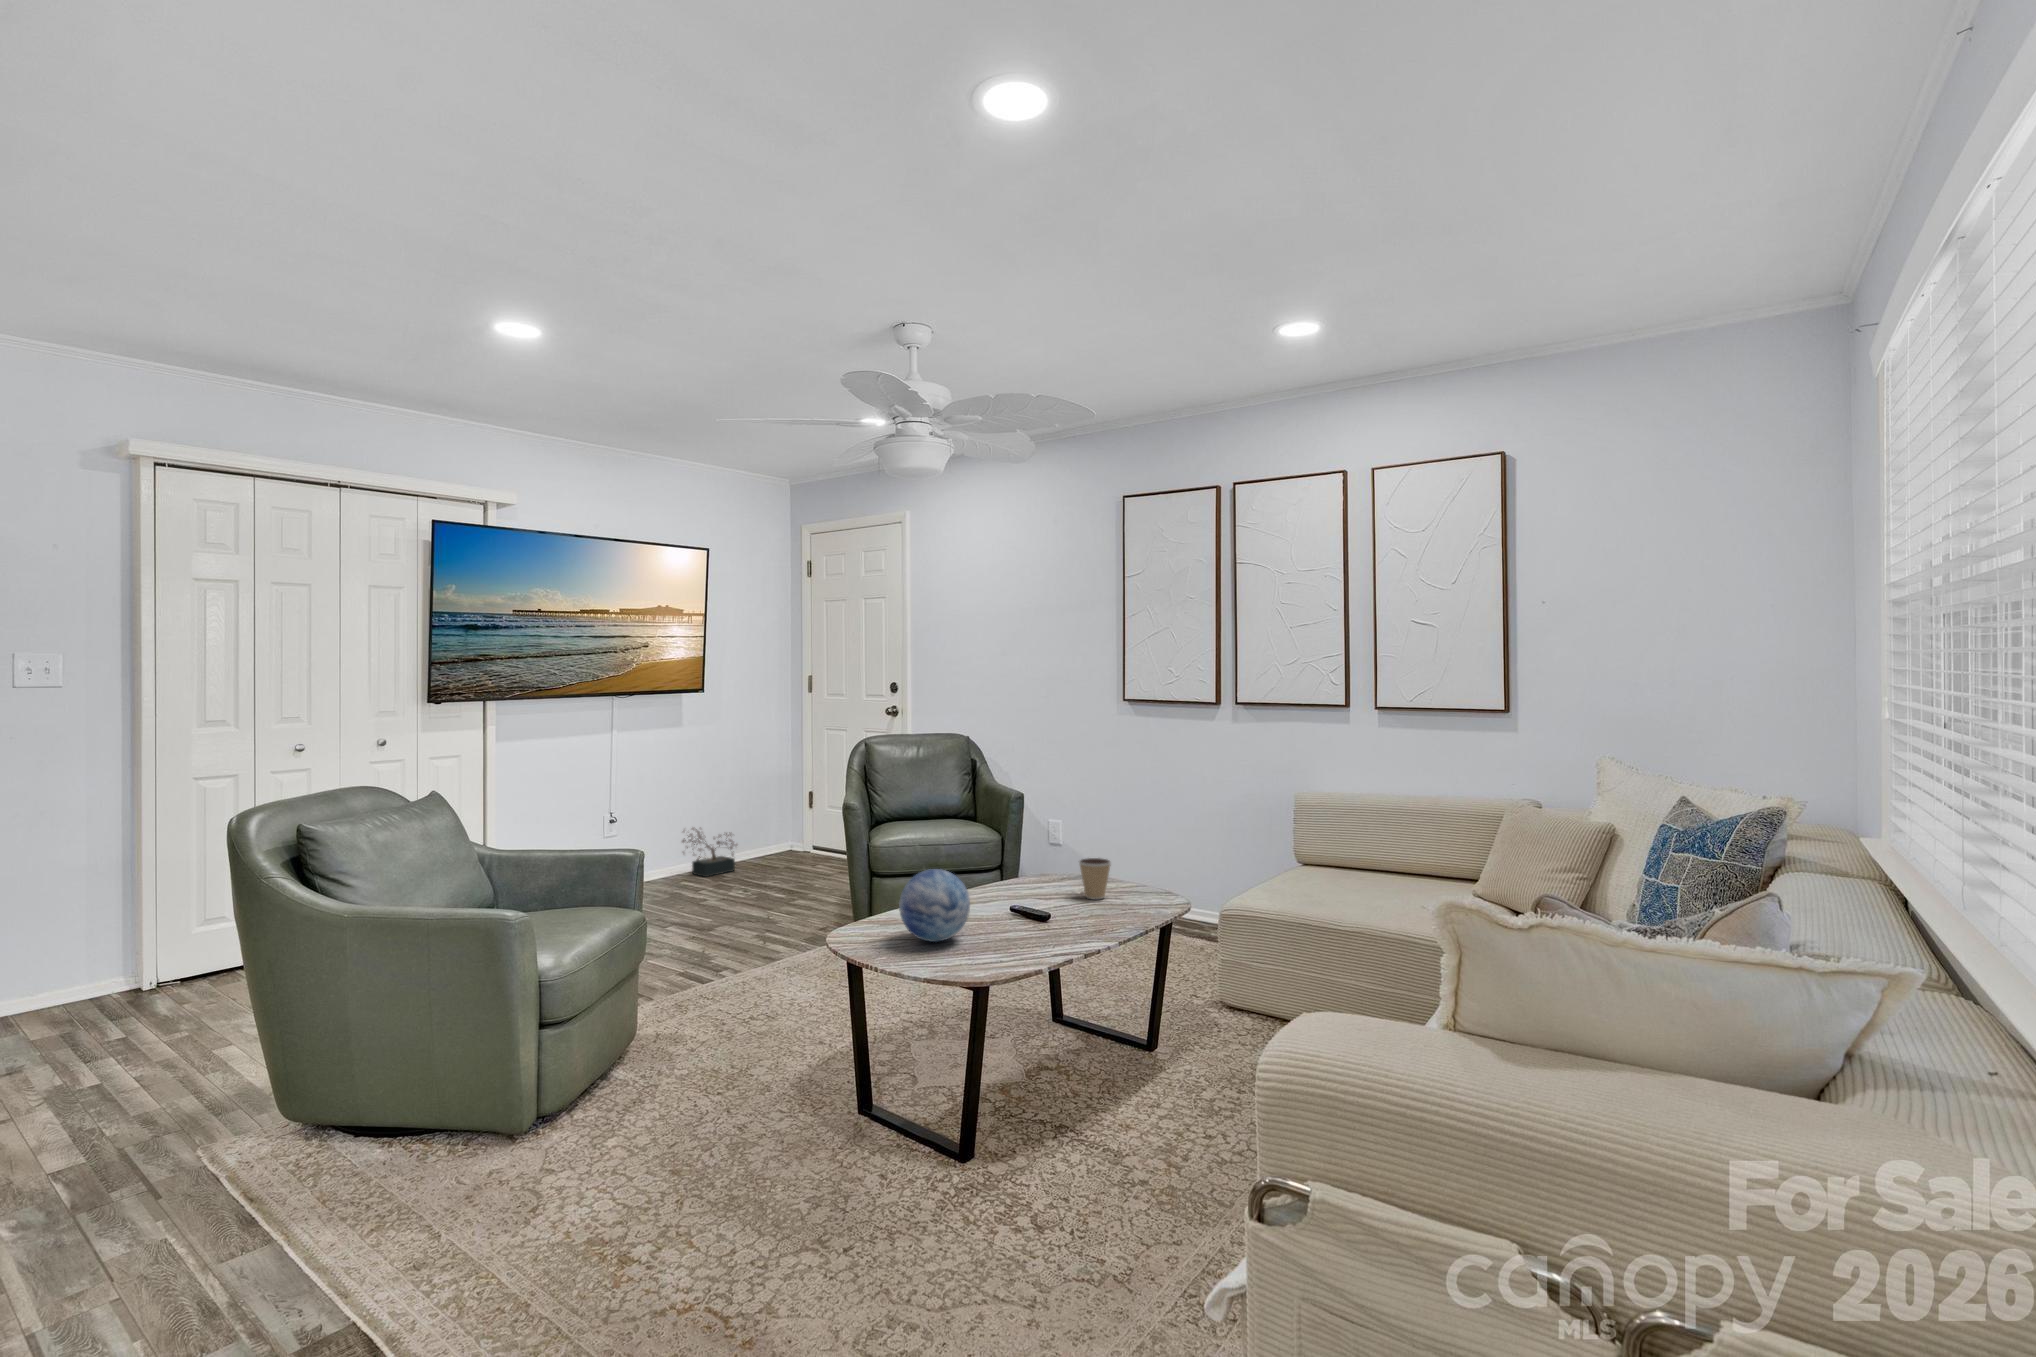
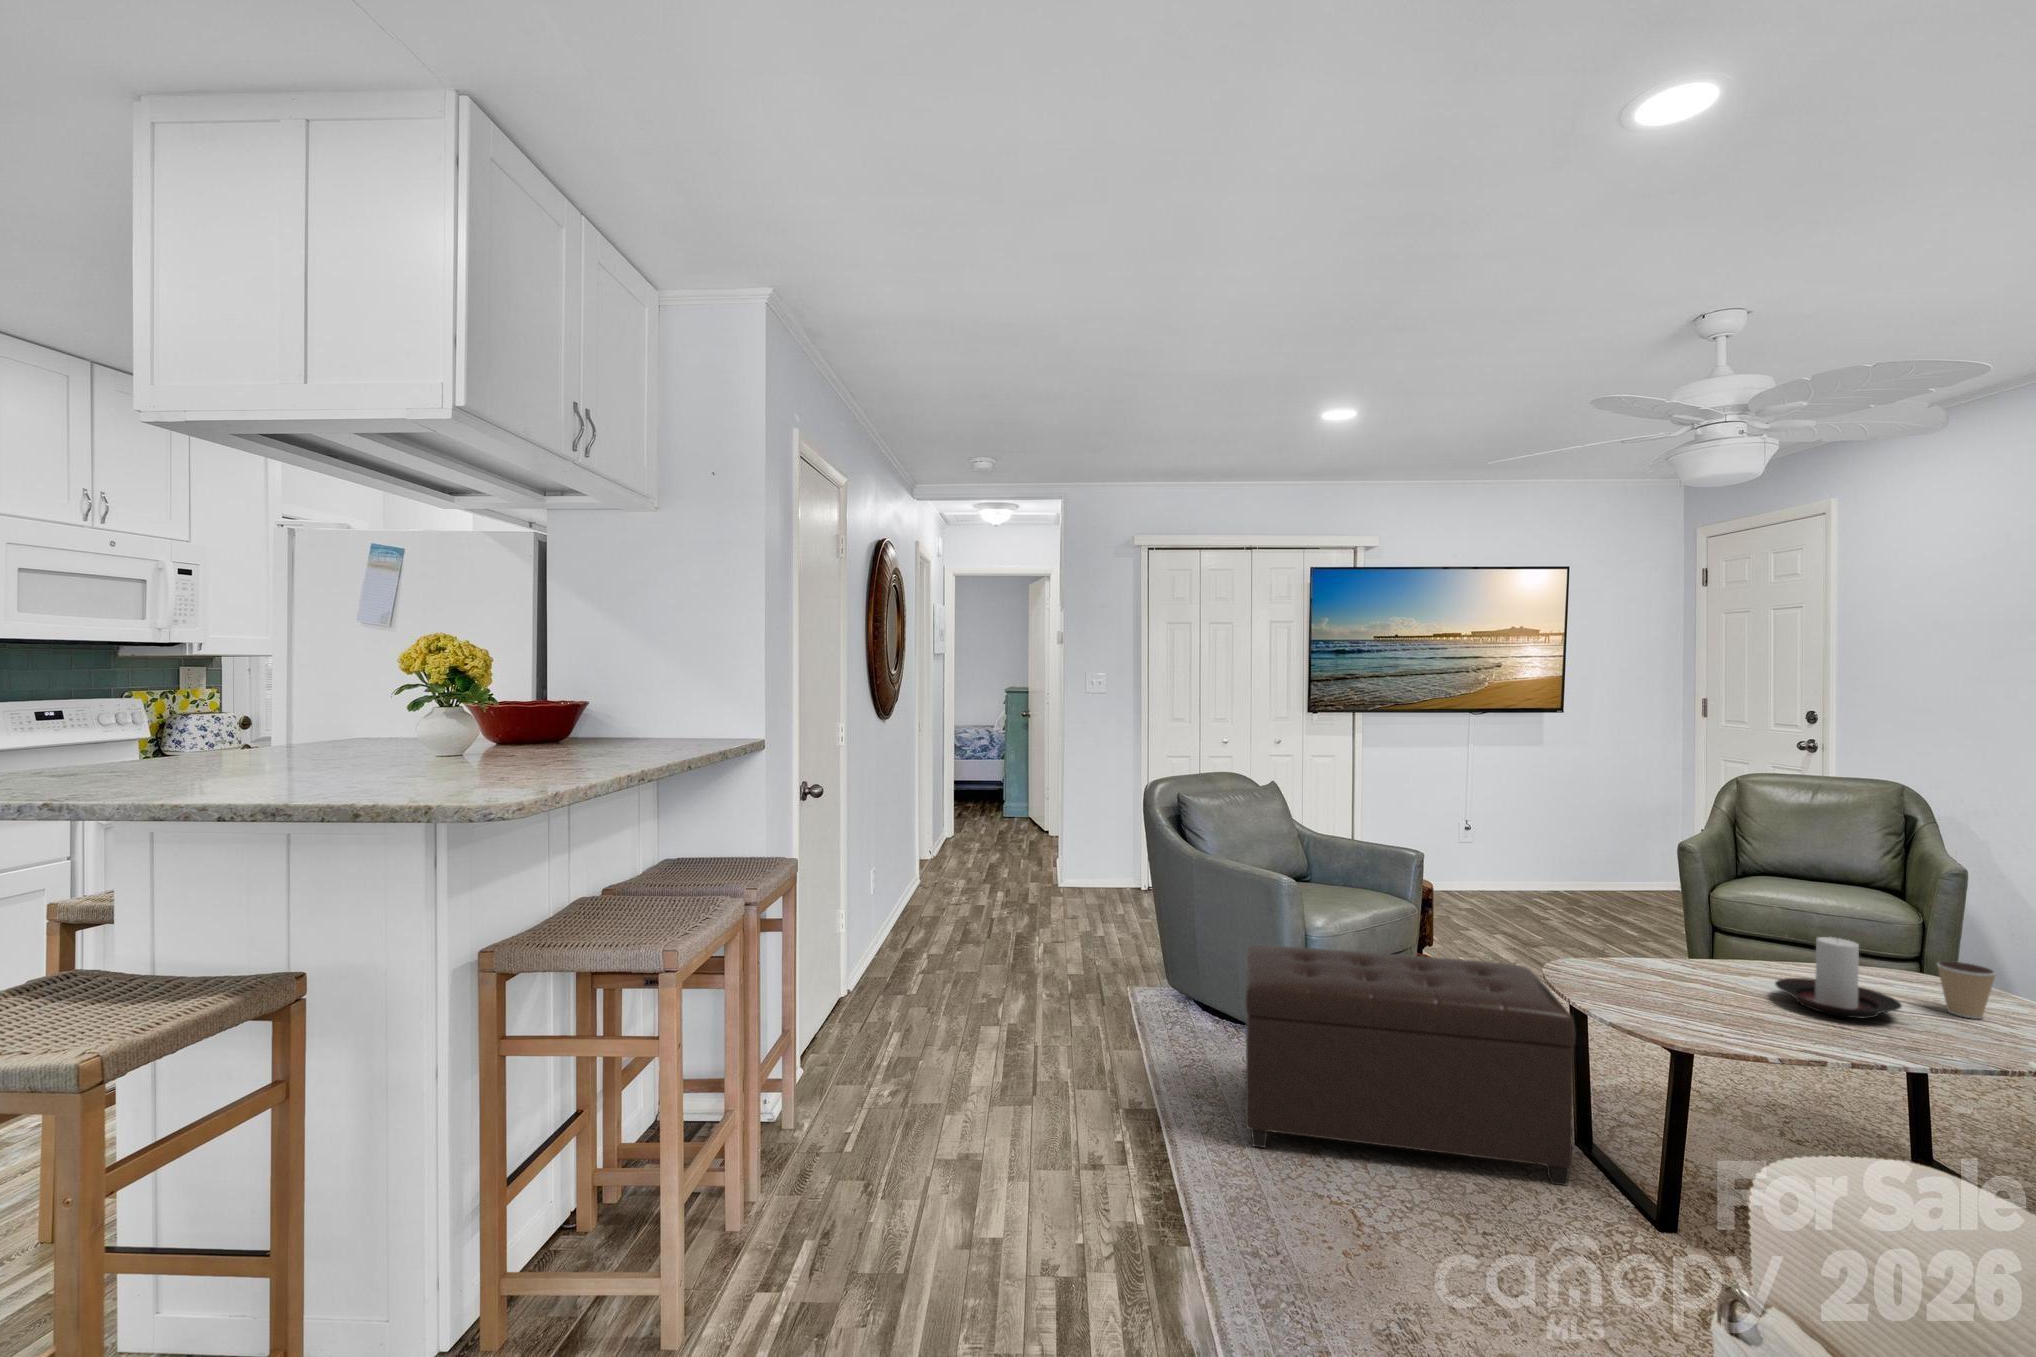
decorative plant: present [682,828,737,877] -> none [1535,845,1600,898]
candle holder: none [995,855,1075,921] -> present [1775,937,1902,1019]
decorative orb: present [899,869,970,942] -> none [1624,921,1714,999]
ottoman: none [477,948,883,1294] -> present [1245,945,1575,1186]

